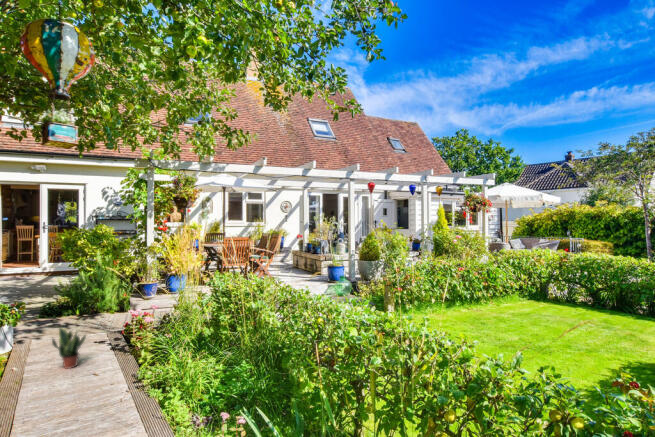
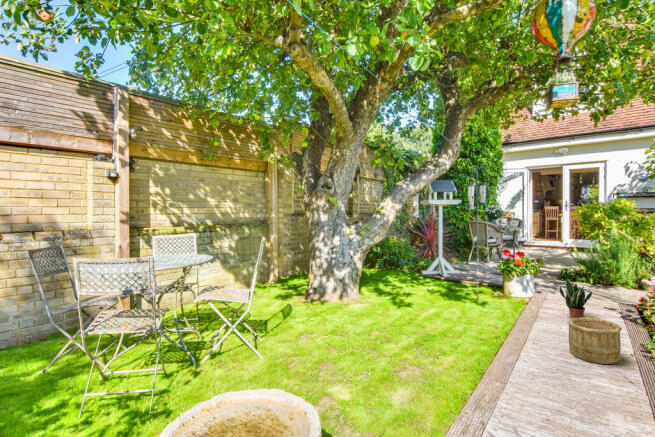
wooden bucket: none [68,368,120,419] -> present [567,317,622,364]

